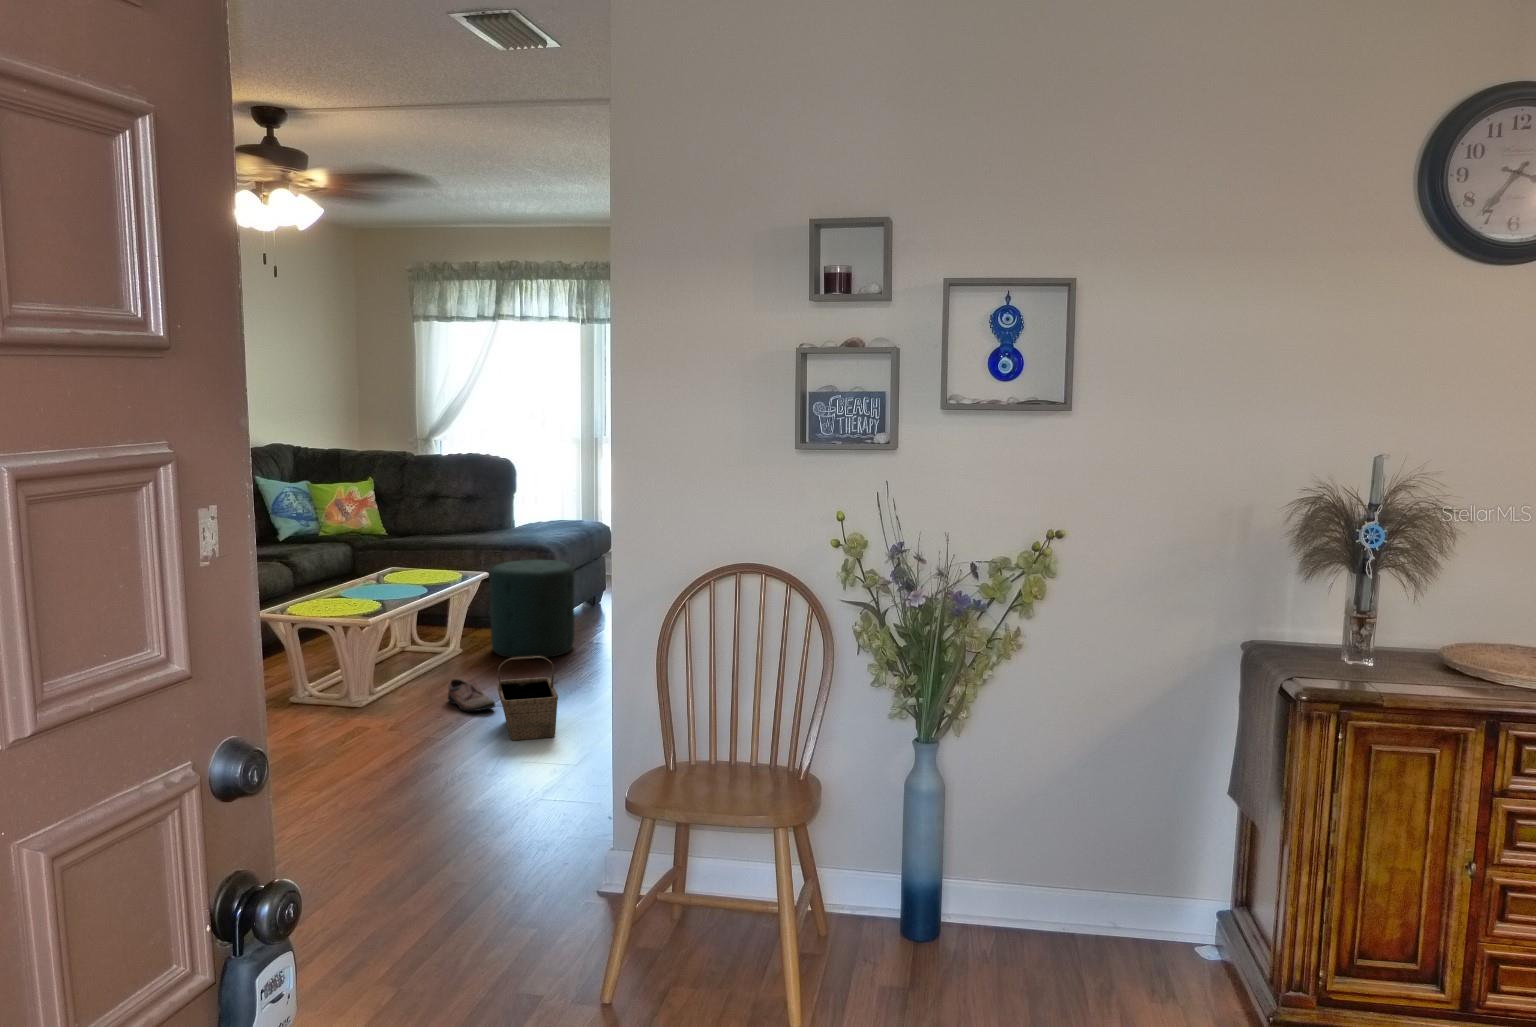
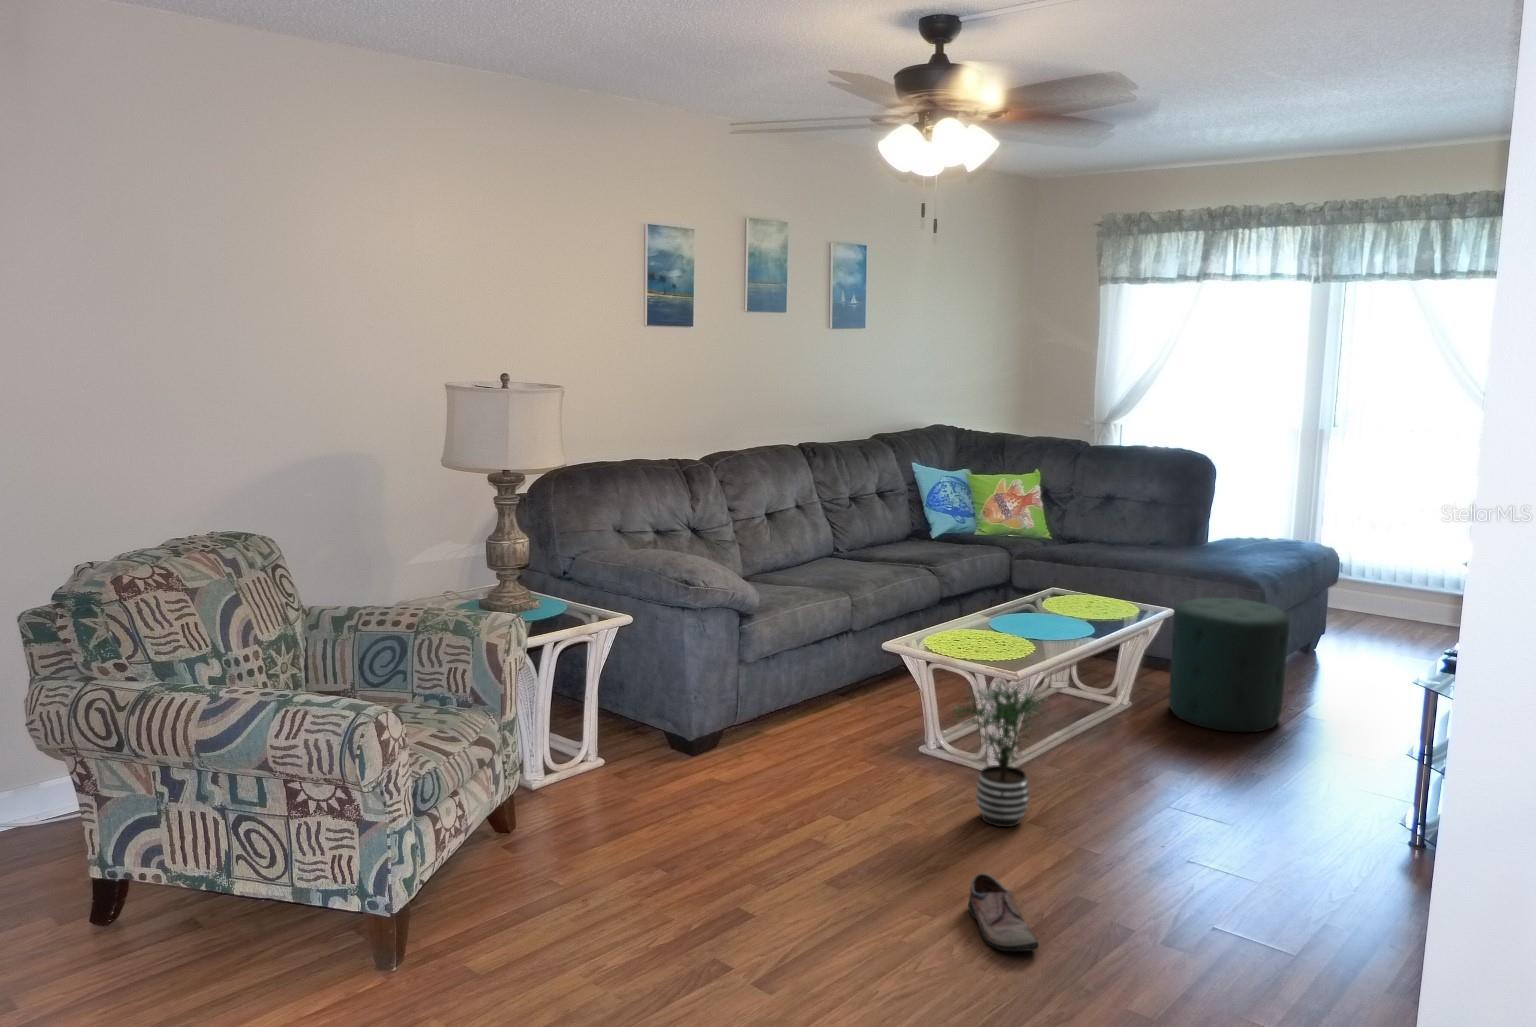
potted plant: none [307,624,397,743] -> present [954,681,1043,827]
basket: present [497,656,558,740] -> none [1180,755,1269,876]
shoe: present [448,679,495,711] -> present [968,873,1038,951]

